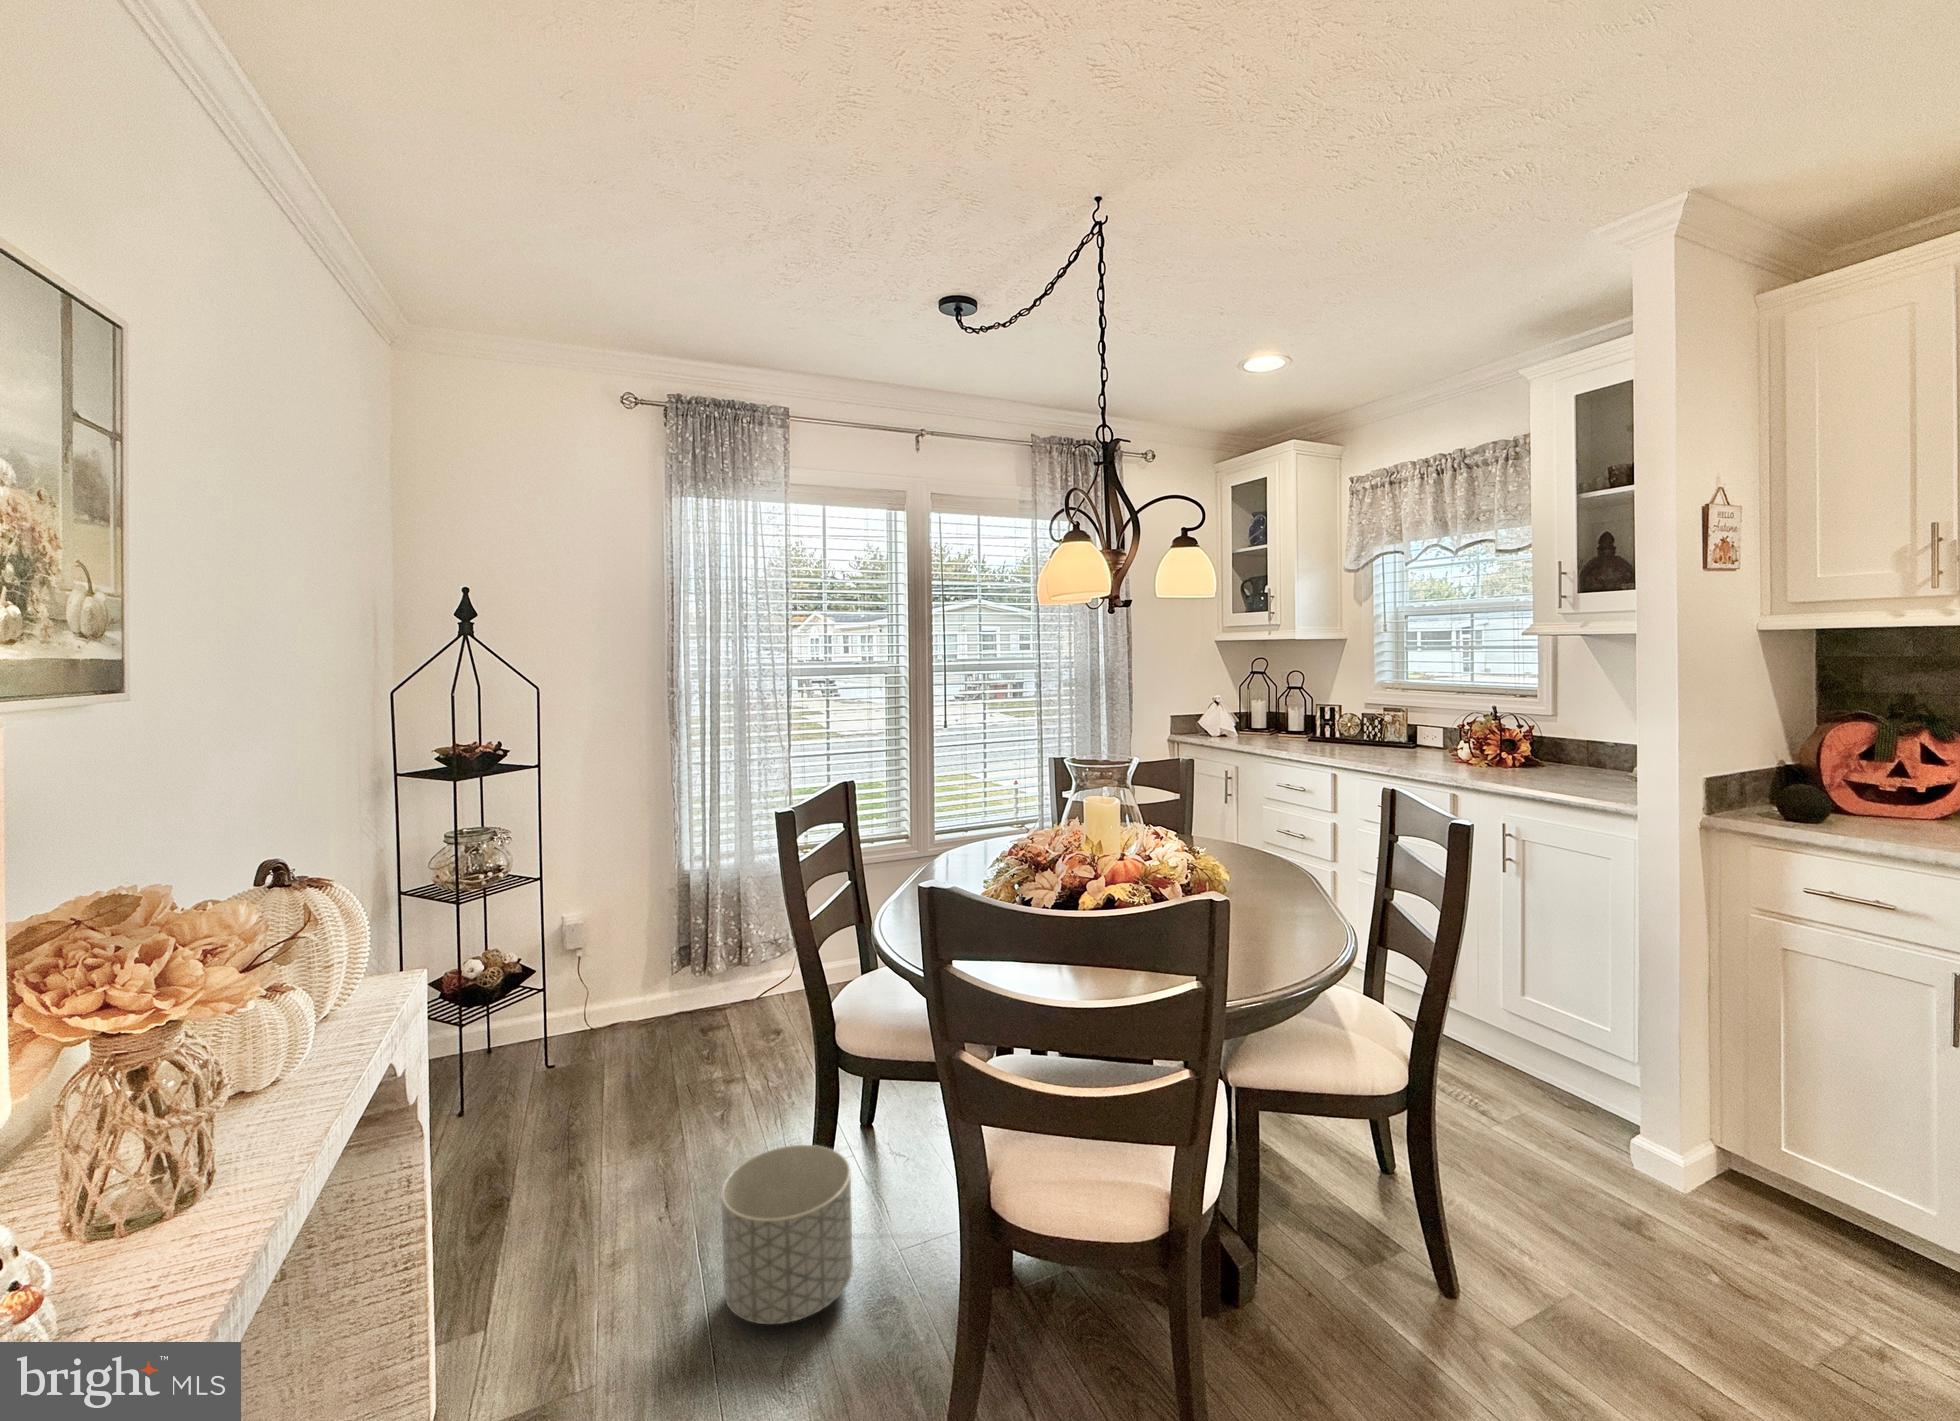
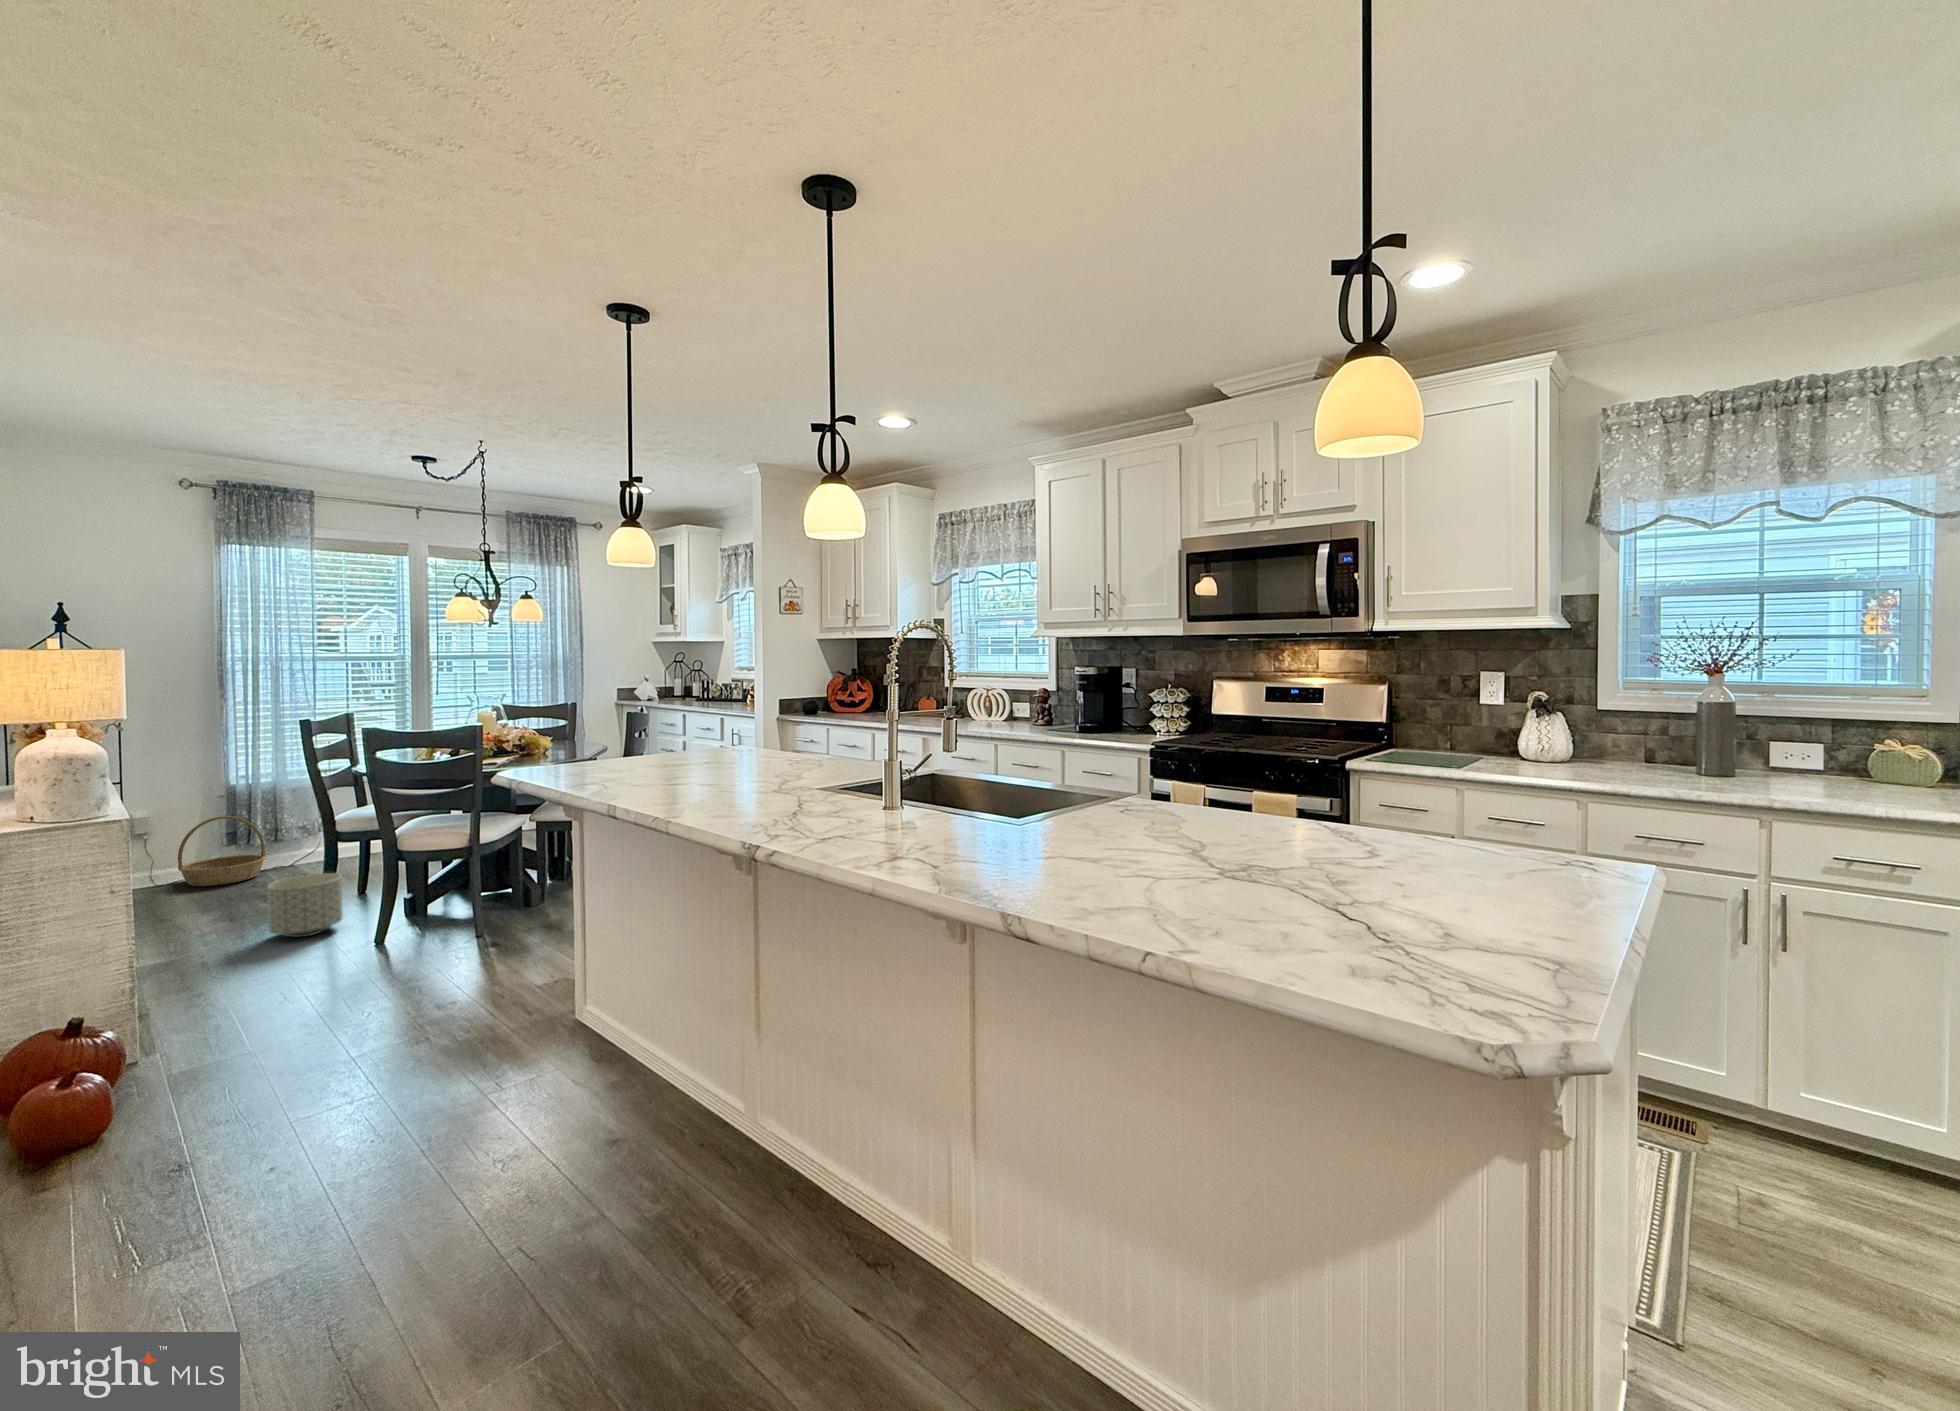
basket: none [618,927,727,1045] -> present [178,816,265,886]

